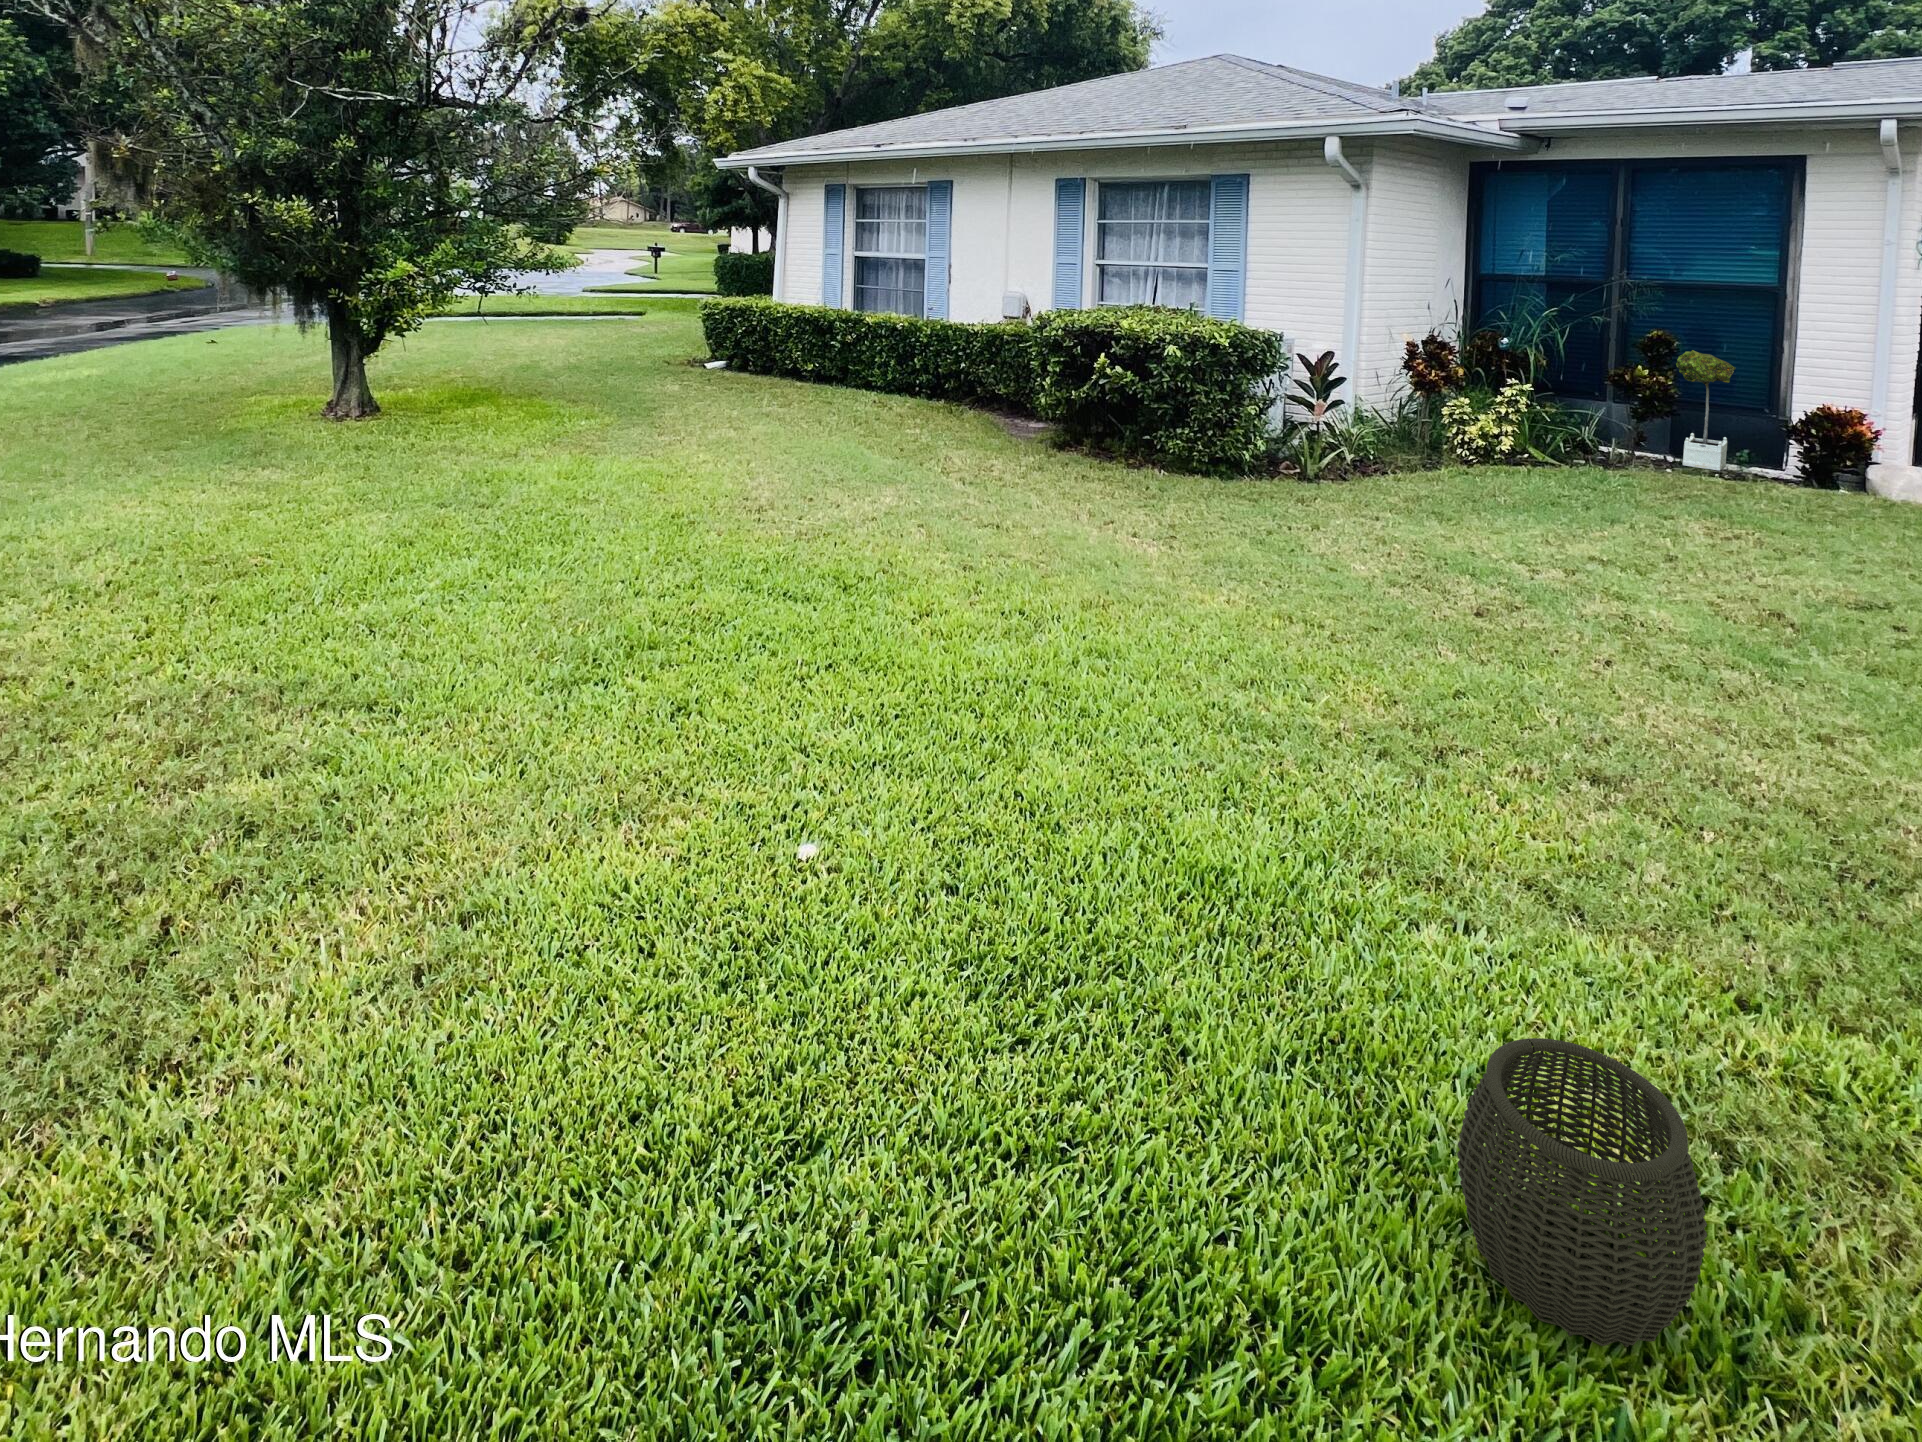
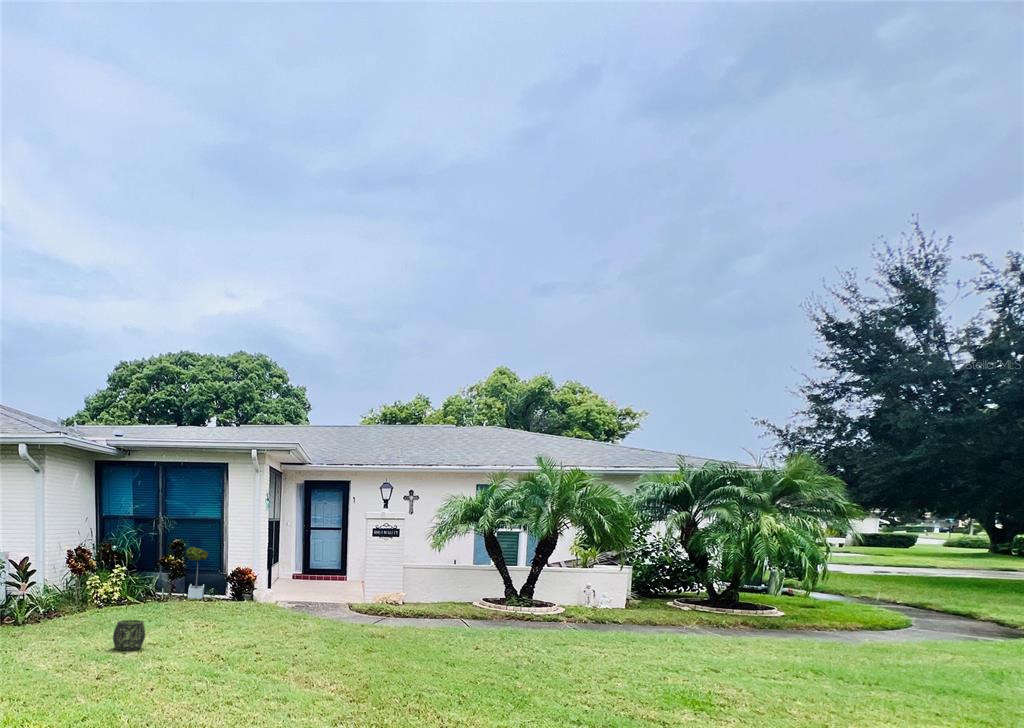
woven basket: present [1457,1038,1707,1347] -> present [113,620,145,650]

